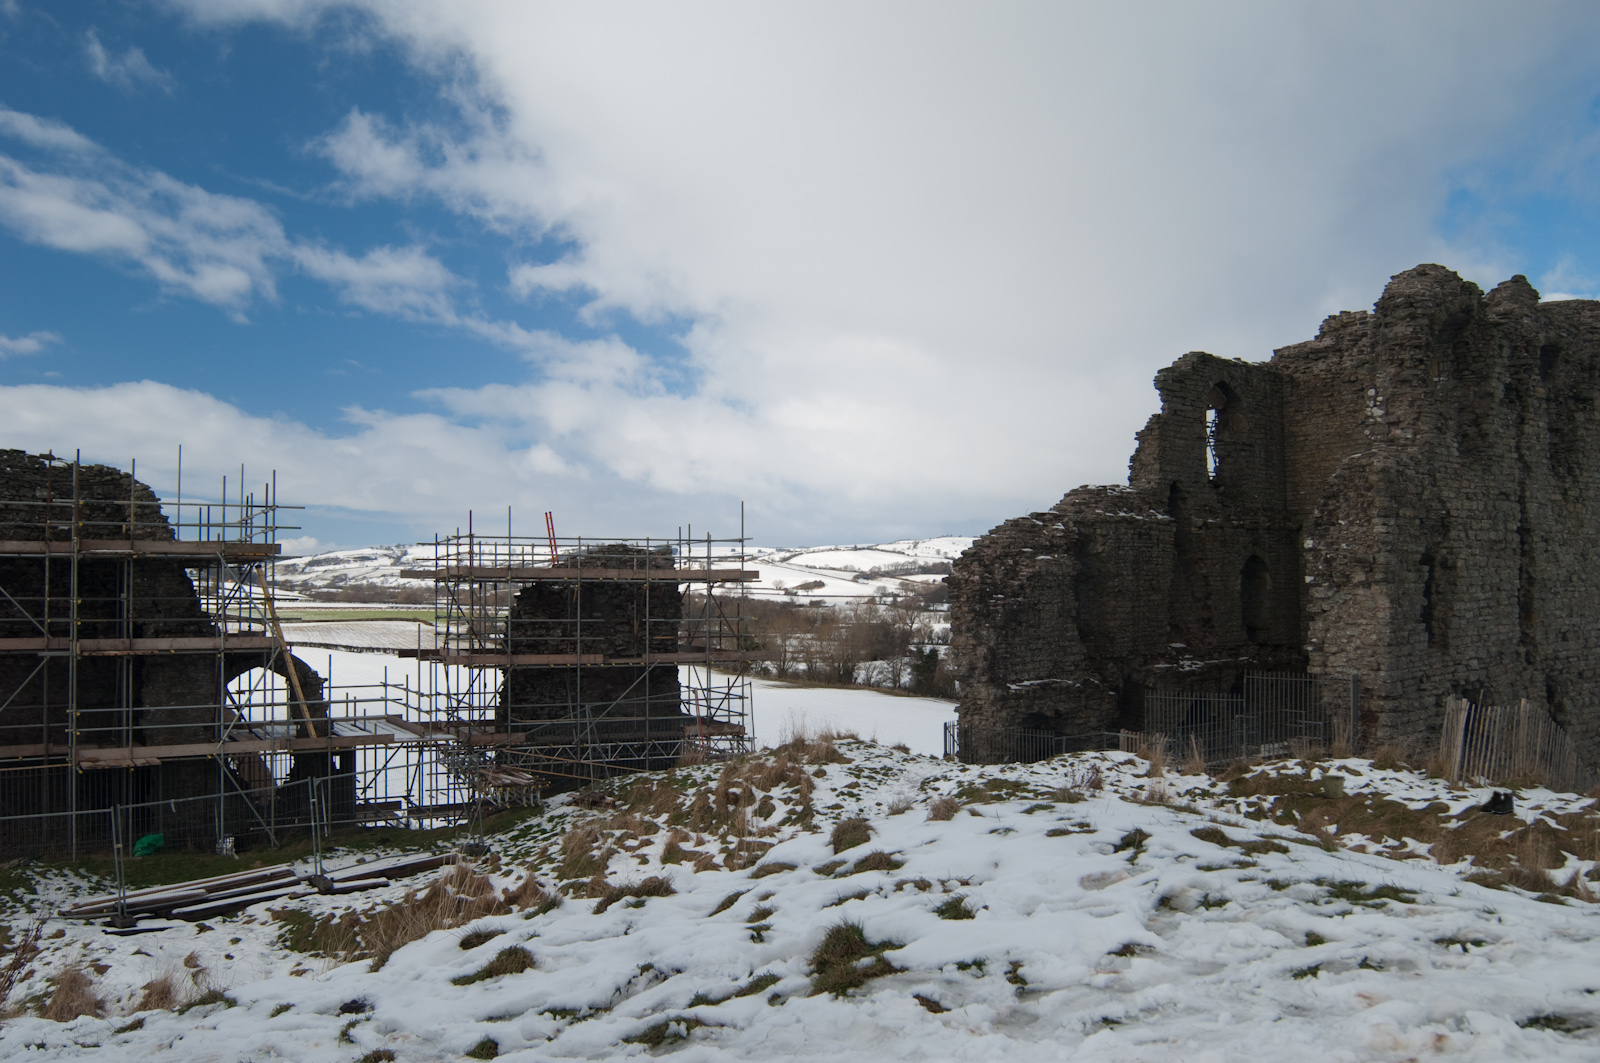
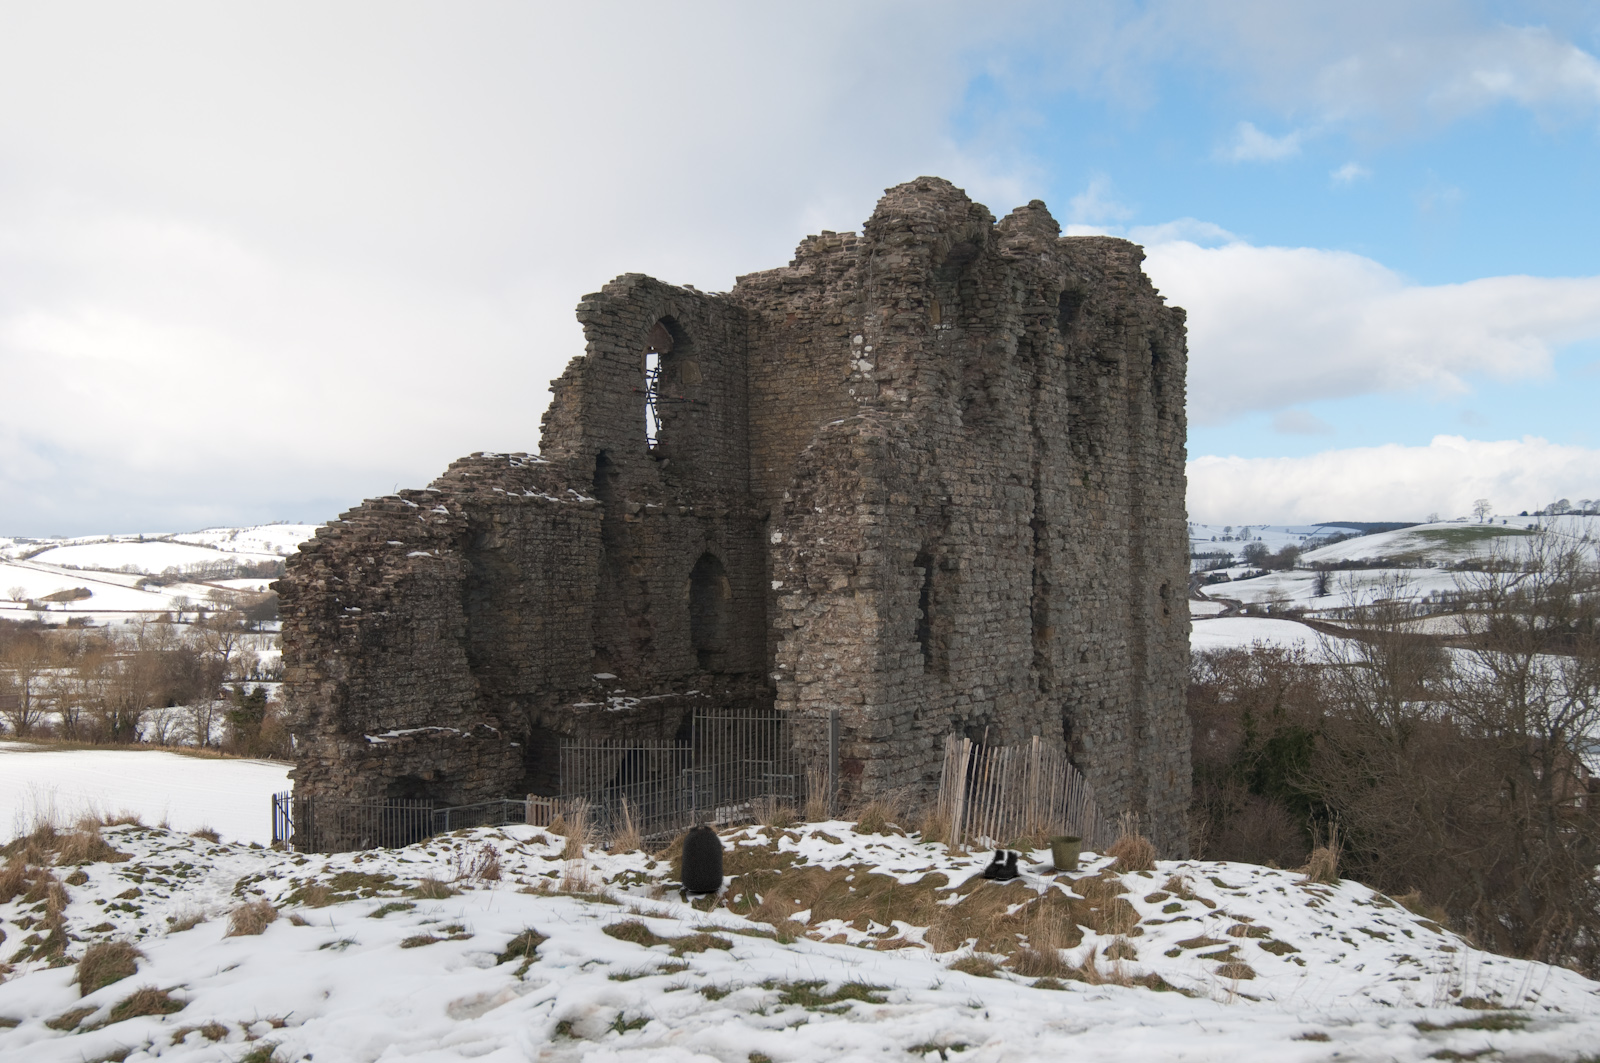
backpack: none [1235,758,1267,804] -> present [681,825,724,892]
bucket: present [1320,775,1345,798] -> present [1049,836,1083,871]

